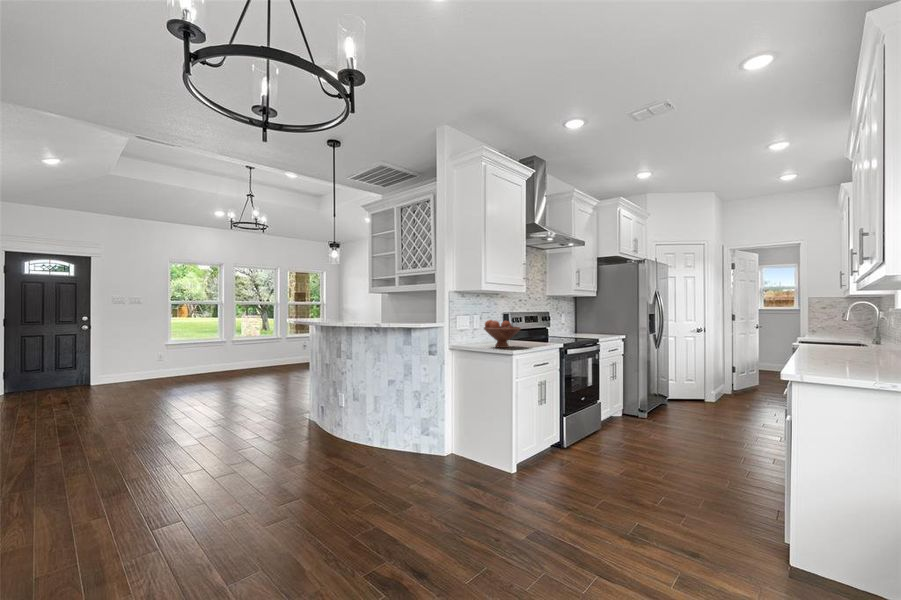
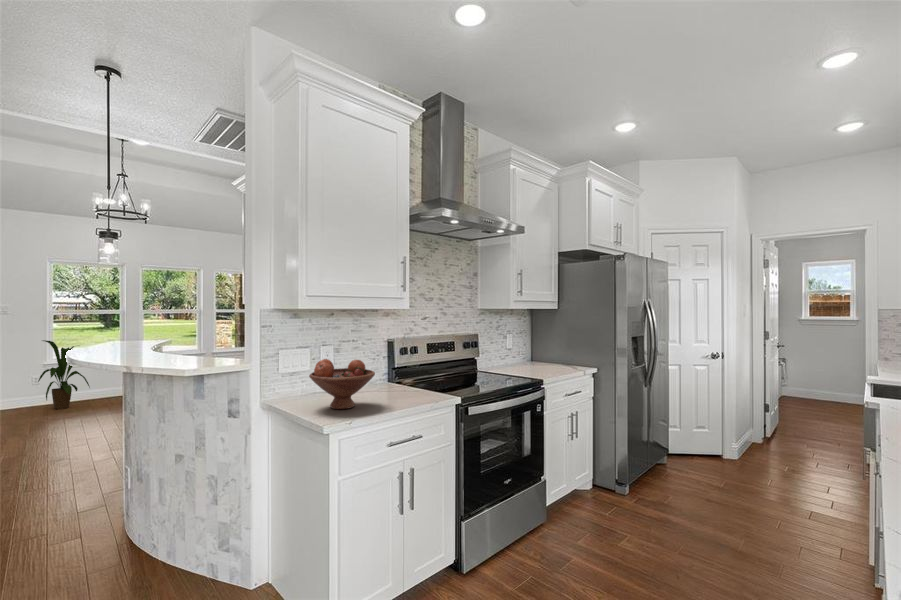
house plant: none [179,323,219,376] -> present [38,340,89,409]

